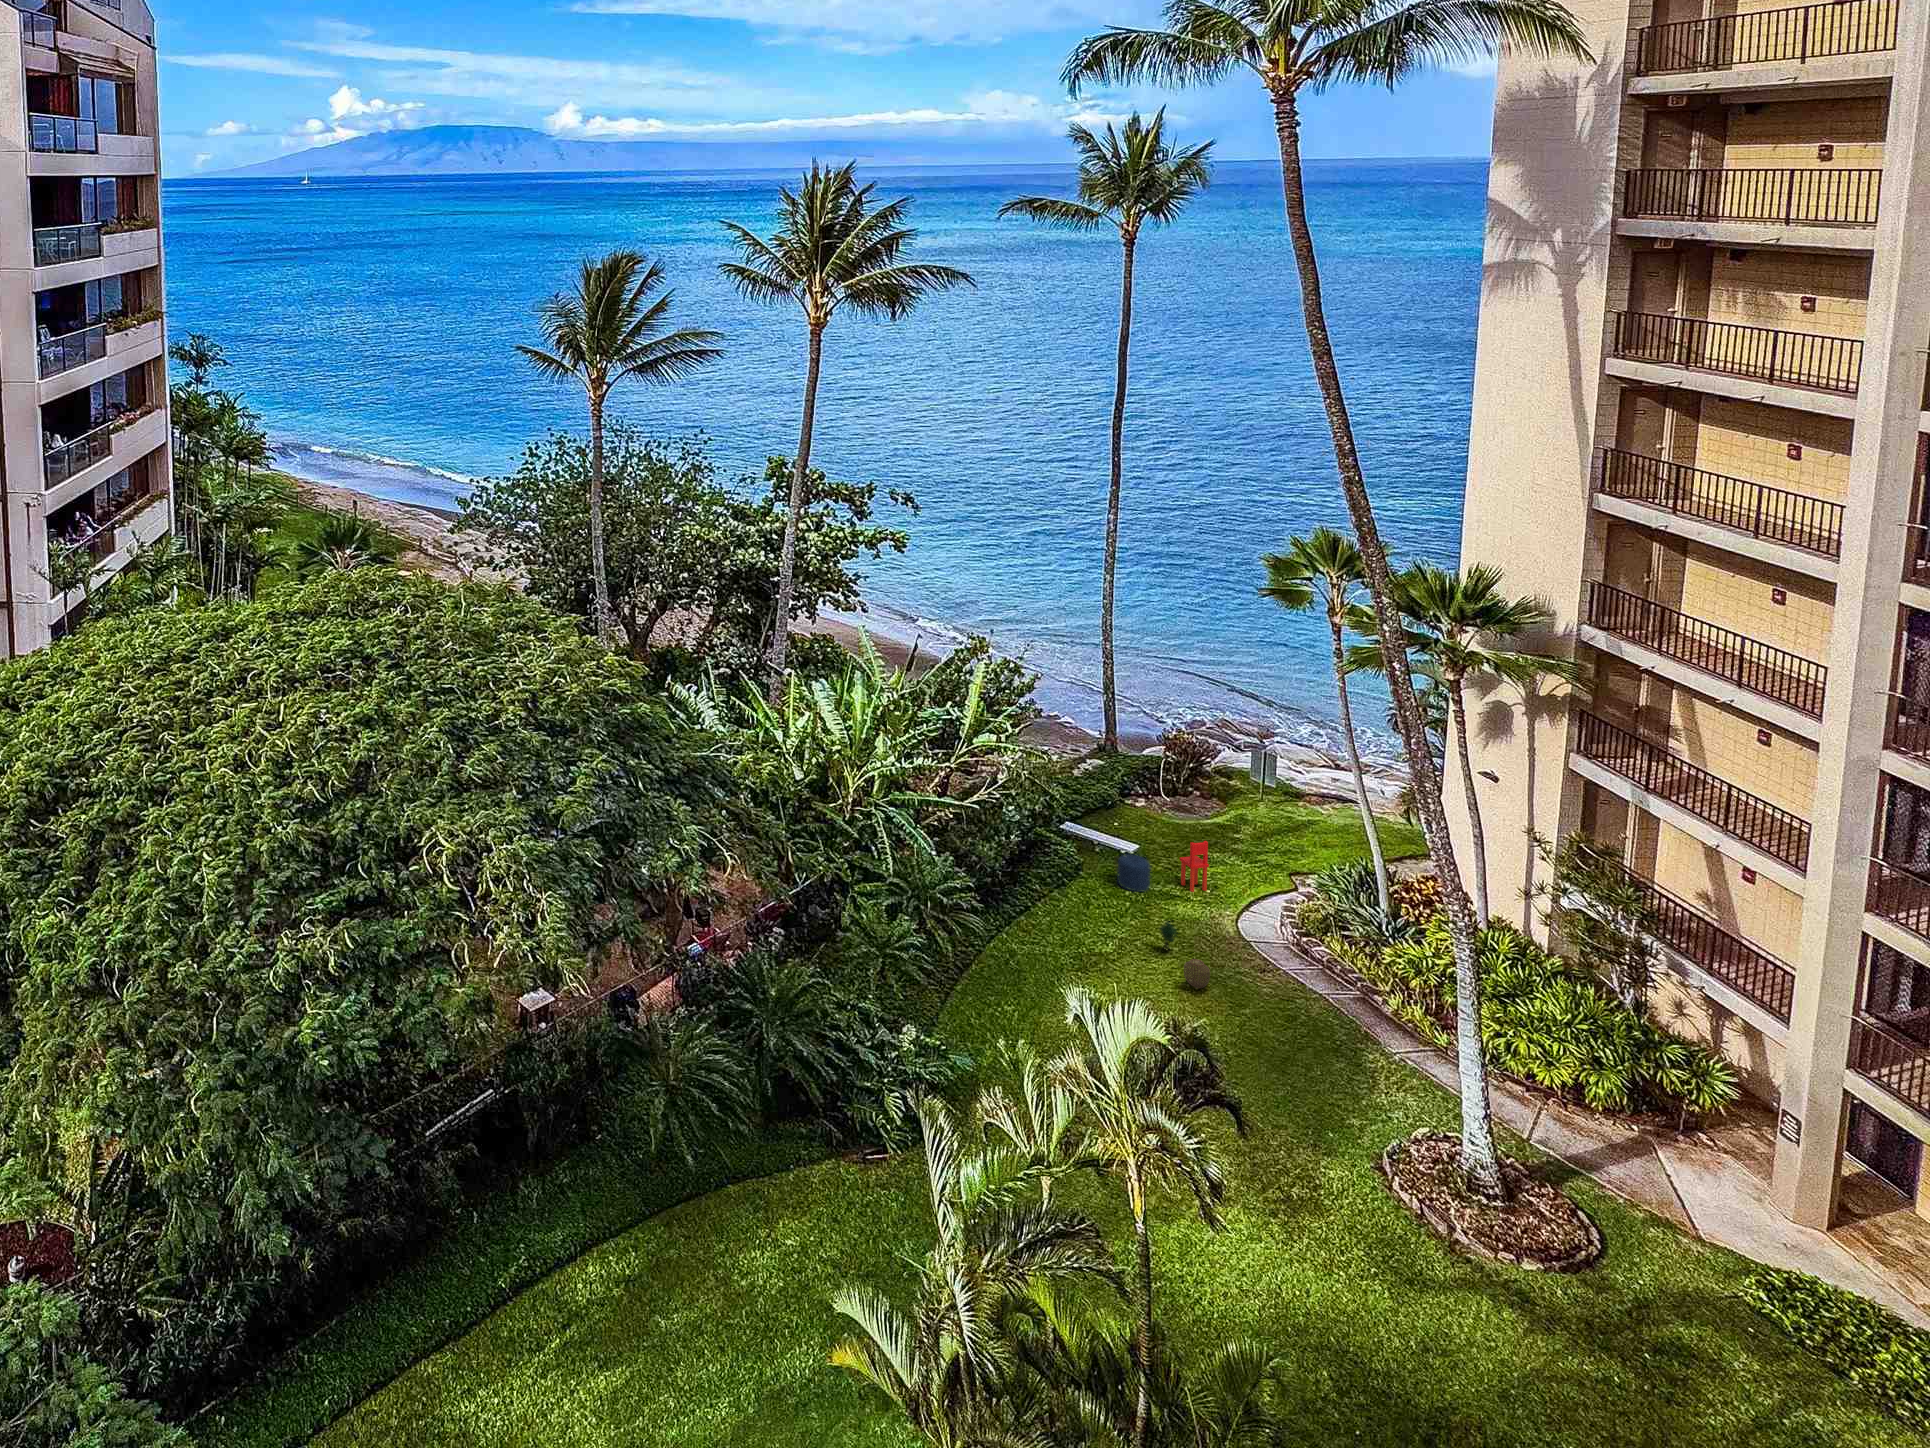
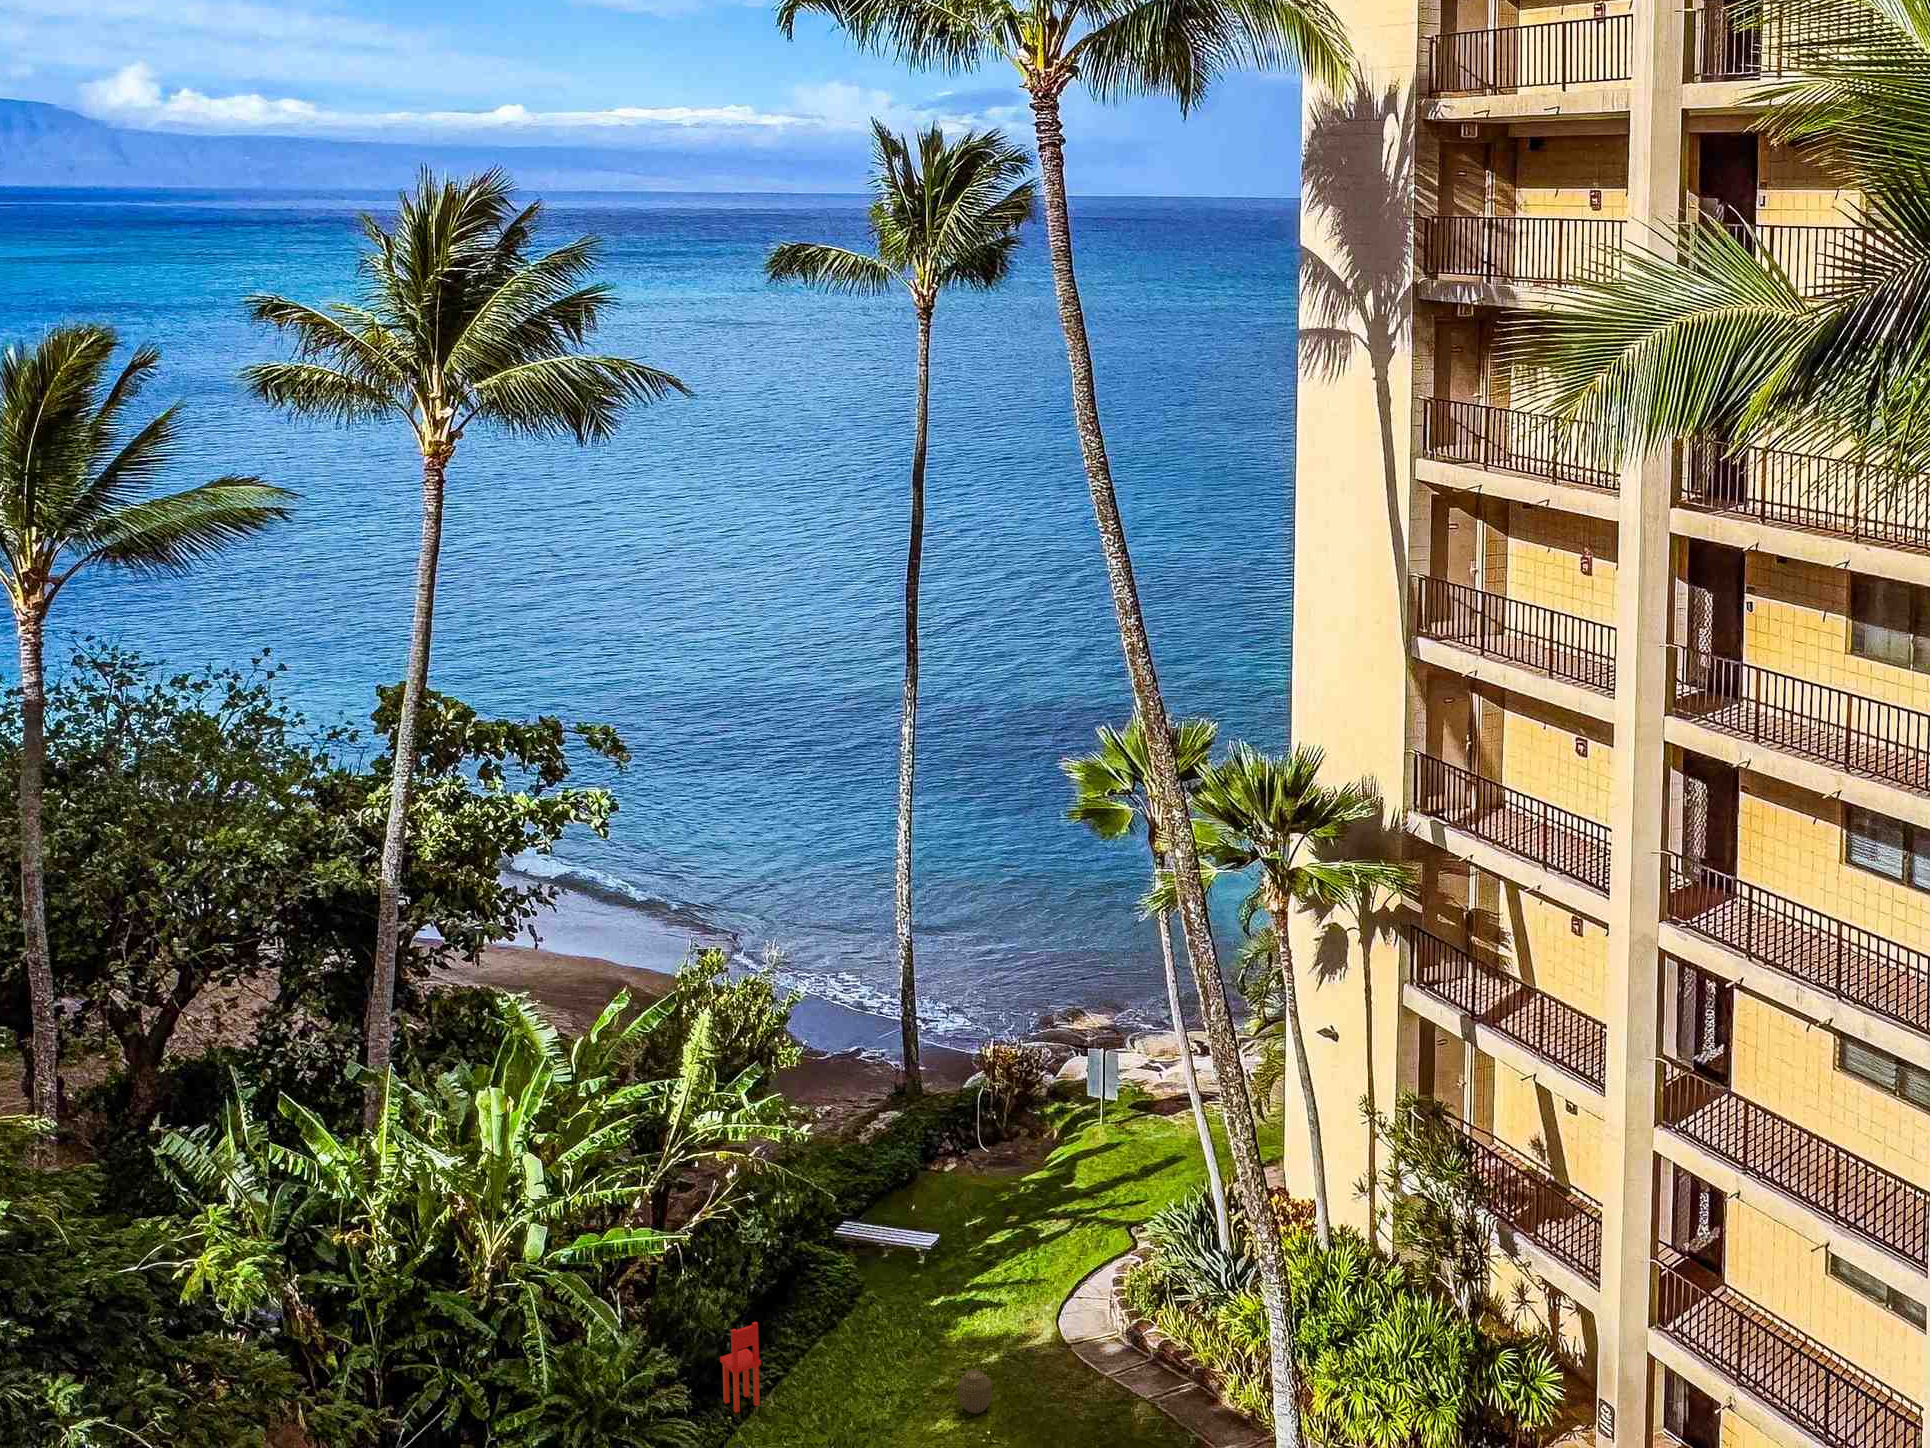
chair: present [1180,841,1209,892] -> present [720,1322,761,1413]
pouf: present [1117,854,1150,892] -> none [885,1231,929,1286]
decorative plant: present [1160,921,1176,950] -> none [926,1316,955,1366]

